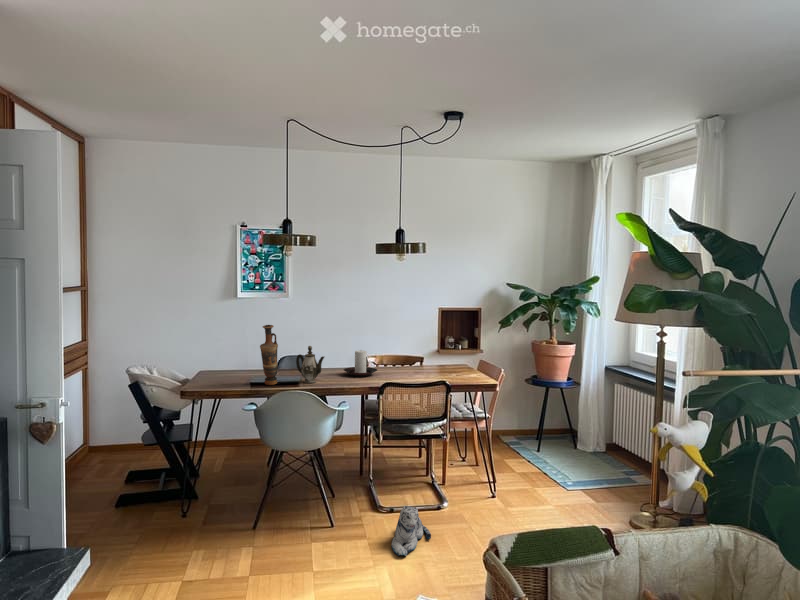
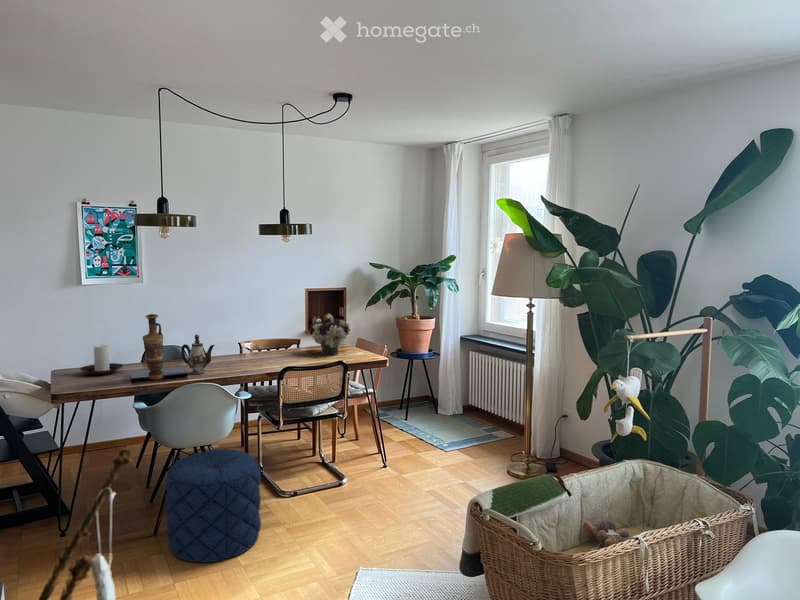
flower arrangement: none [425,333,466,375] -> present [309,314,349,355]
candle holder: present [344,350,377,377] -> present [80,345,123,375]
pouf: none [258,456,345,563] -> present [165,449,261,562]
plush toy: present [391,506,431,556] -> none [308,486,345,535]

